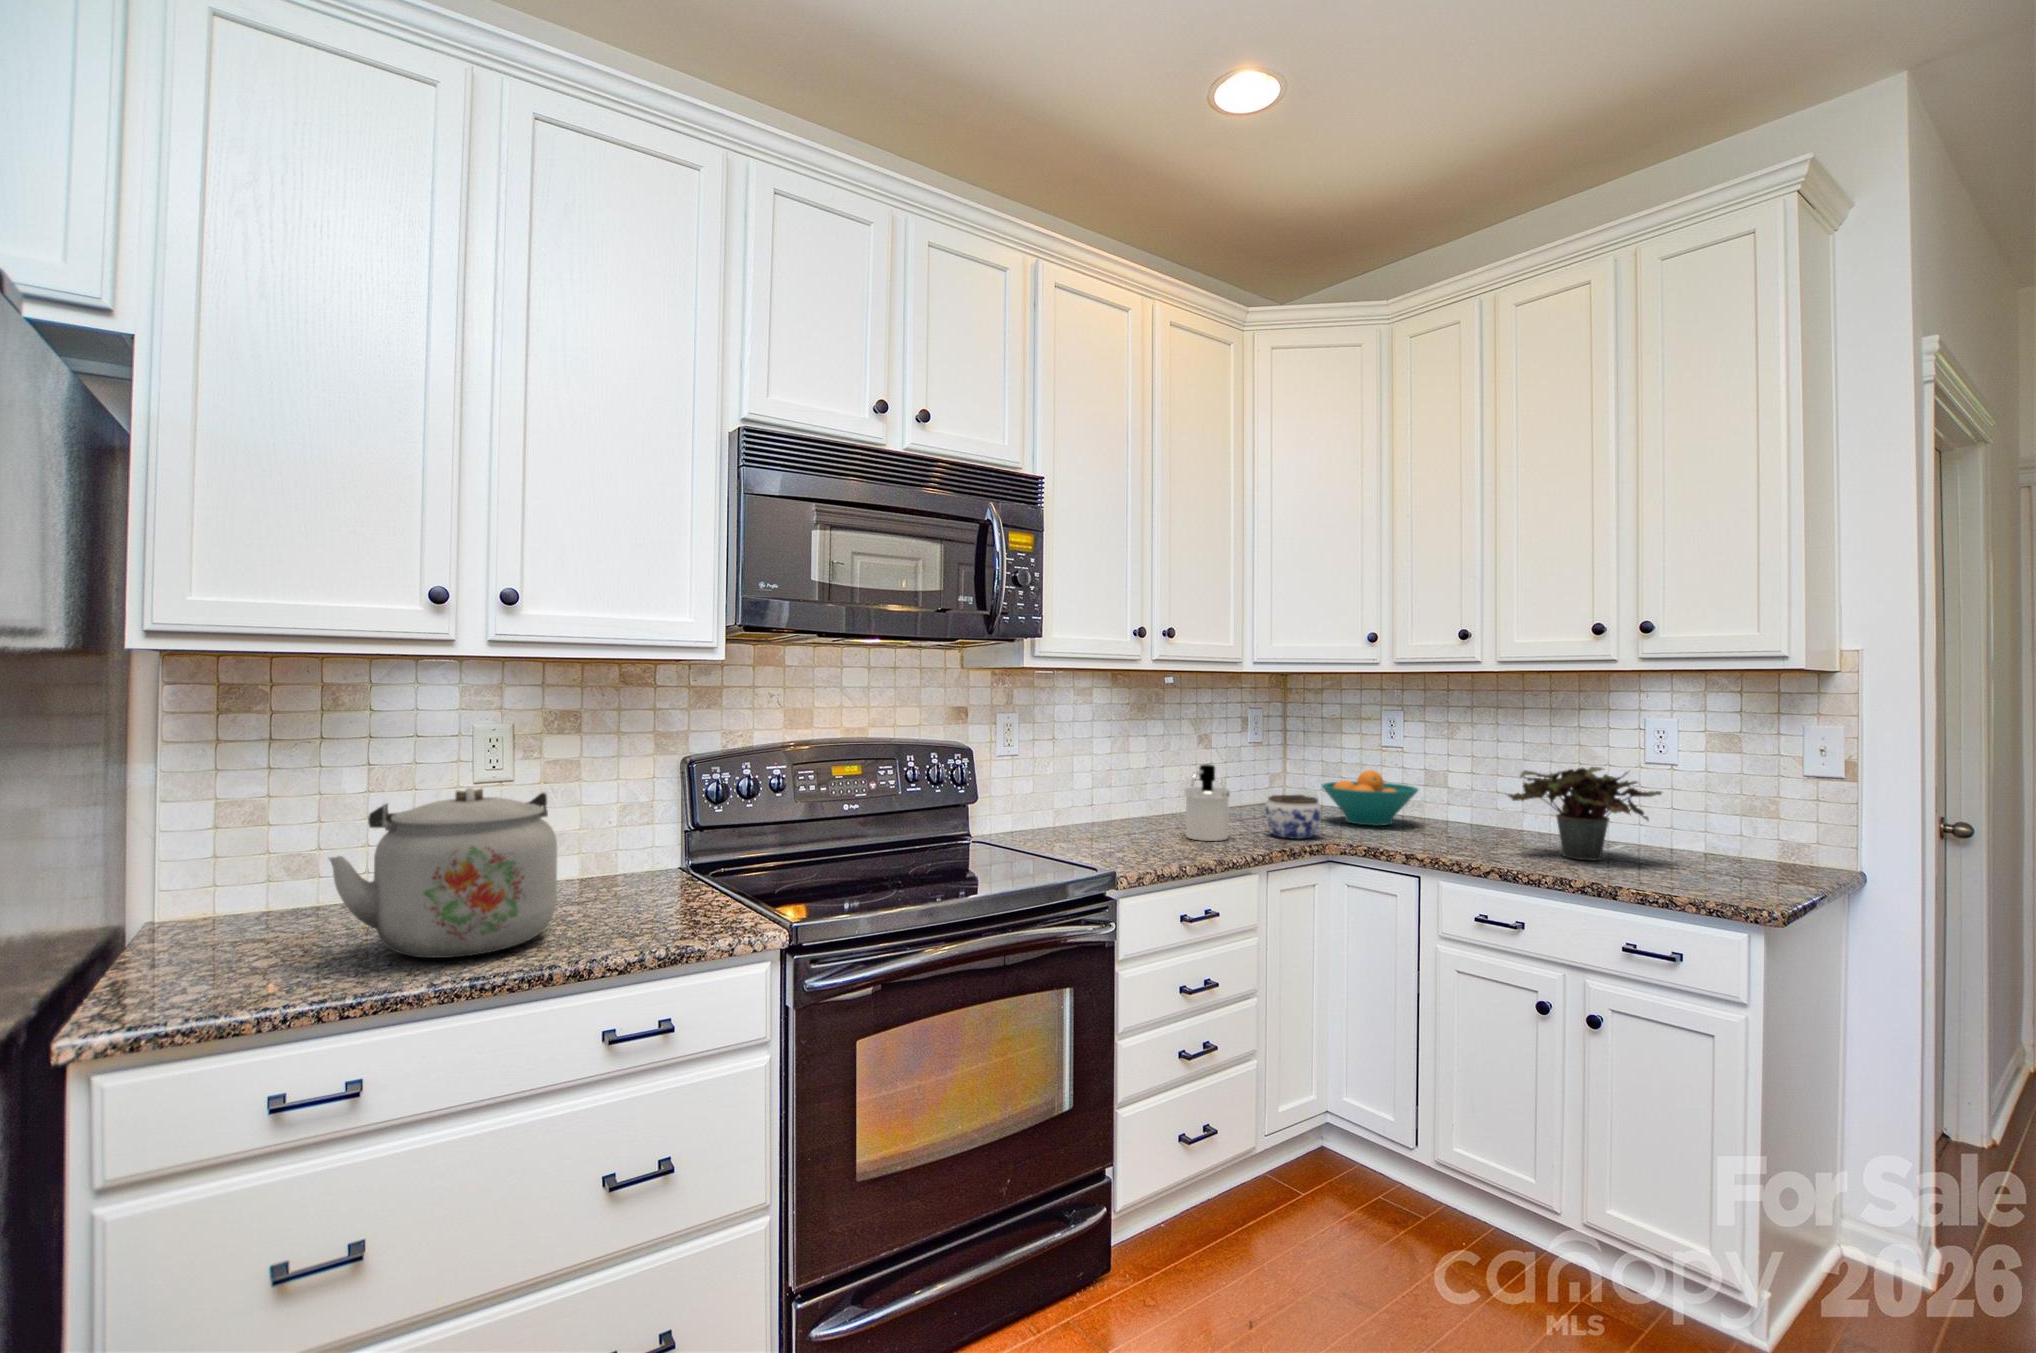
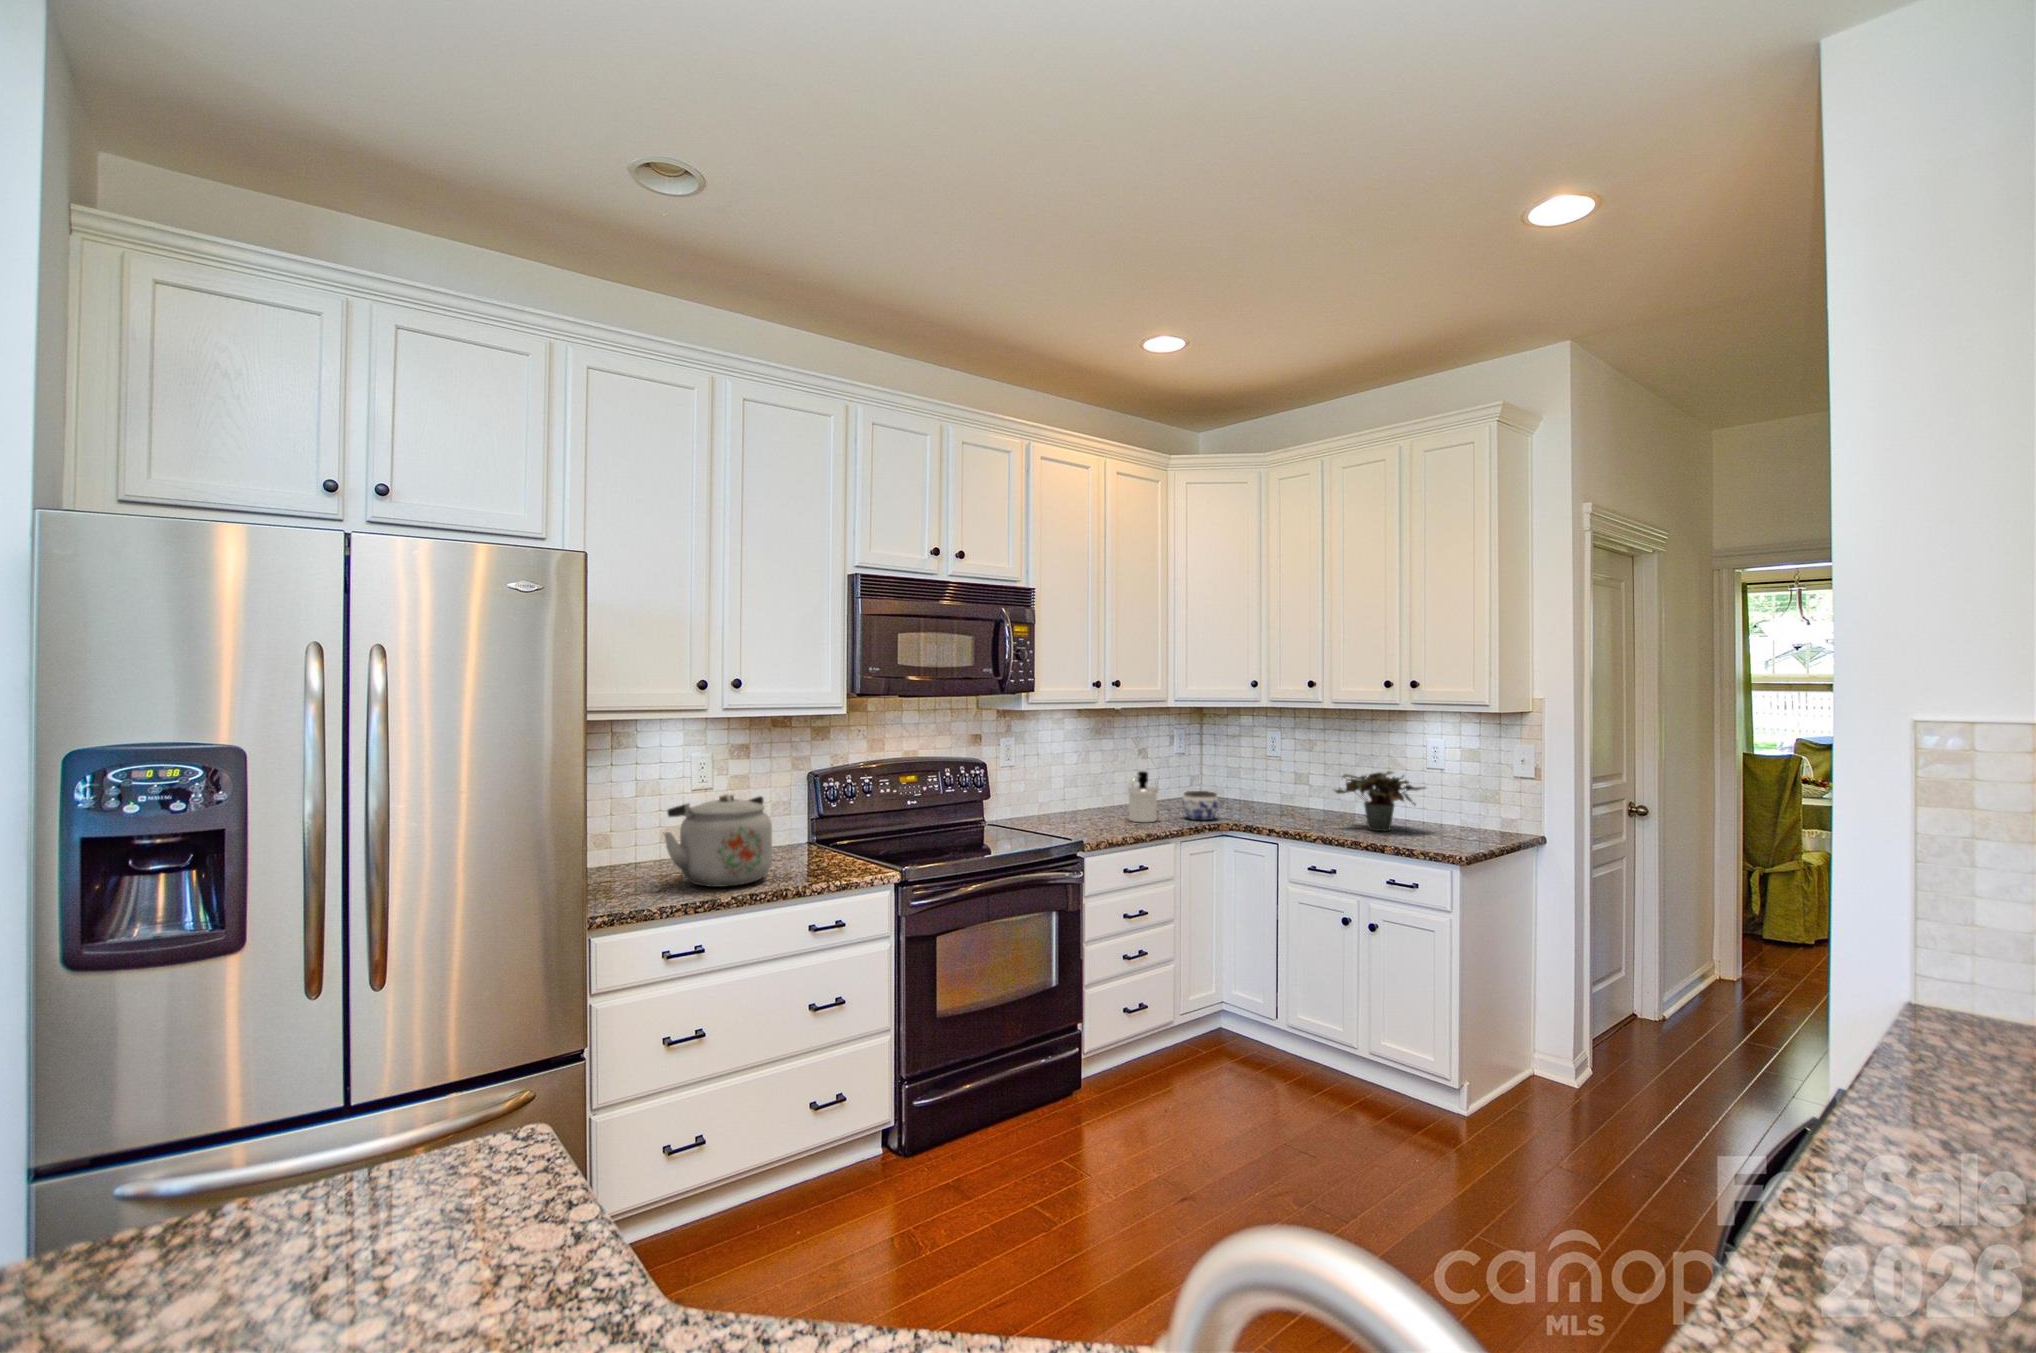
fruit bowl: present [1322,770,1418,826] -> none [1223,773,1288,811]

